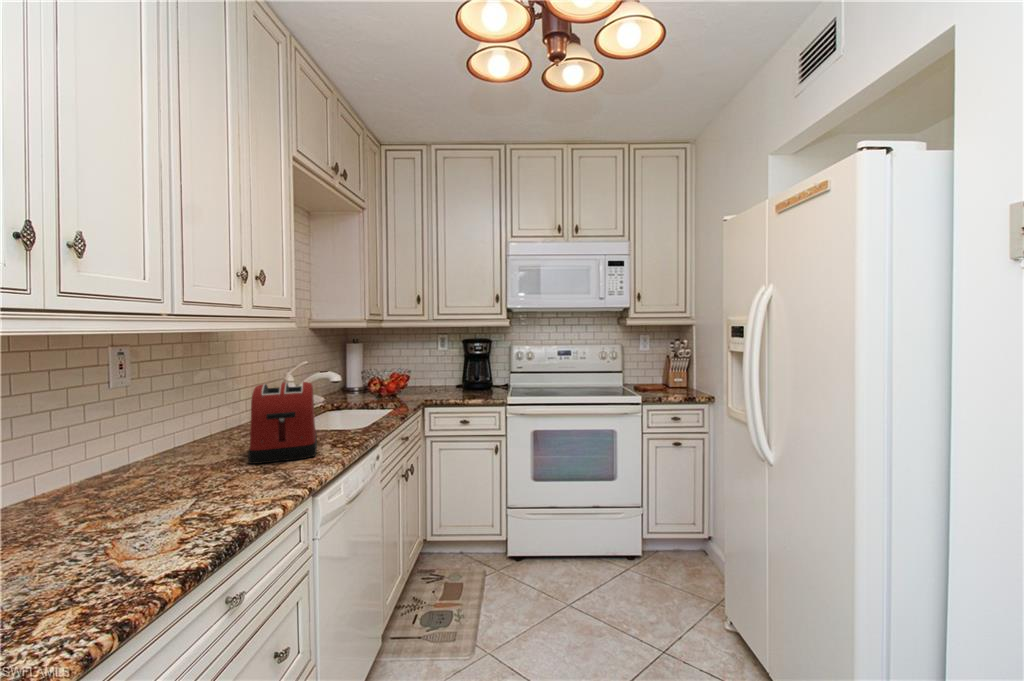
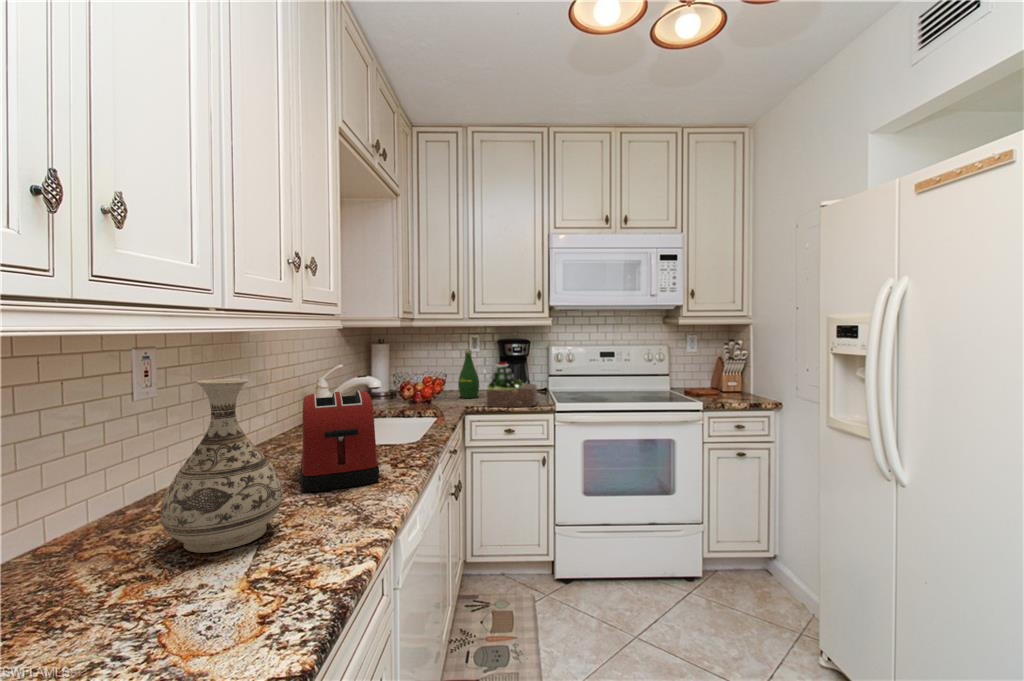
bottle: none [425,348,444,393] -> present [458,349,479,398]
succulent plant: none [445,359,494,400] -> present [487,362,538,407]
vase: none [121,369,222,503] -> present [161,379,283,553]

